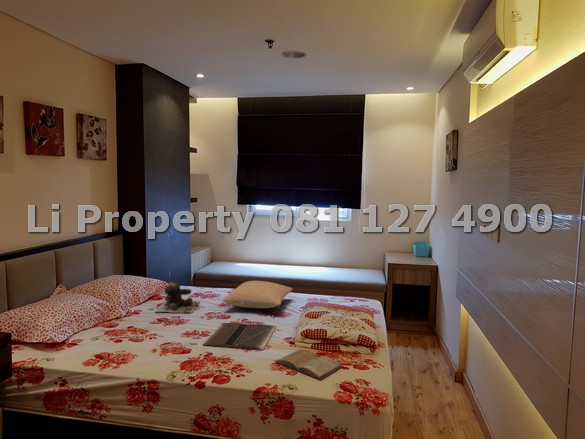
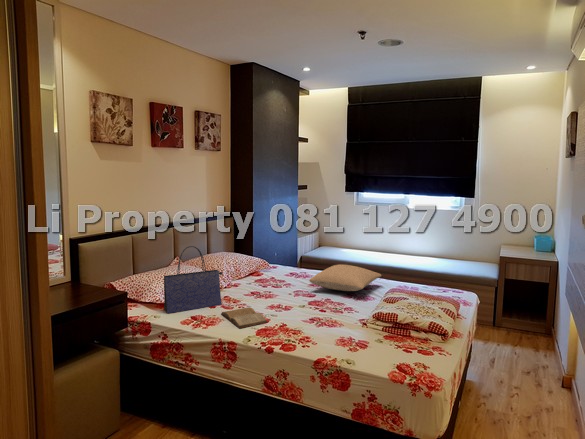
tote bag: none [55,272,128,355] -> present [164,246,223,313]
teddy bear: present [155,283,199,313] -> none [251,262,292,290]
laptop: present [203,323,276,350] -> none [281,301,355,327]
book: present [276,350,342,380] -> present [221,307,267,328]

